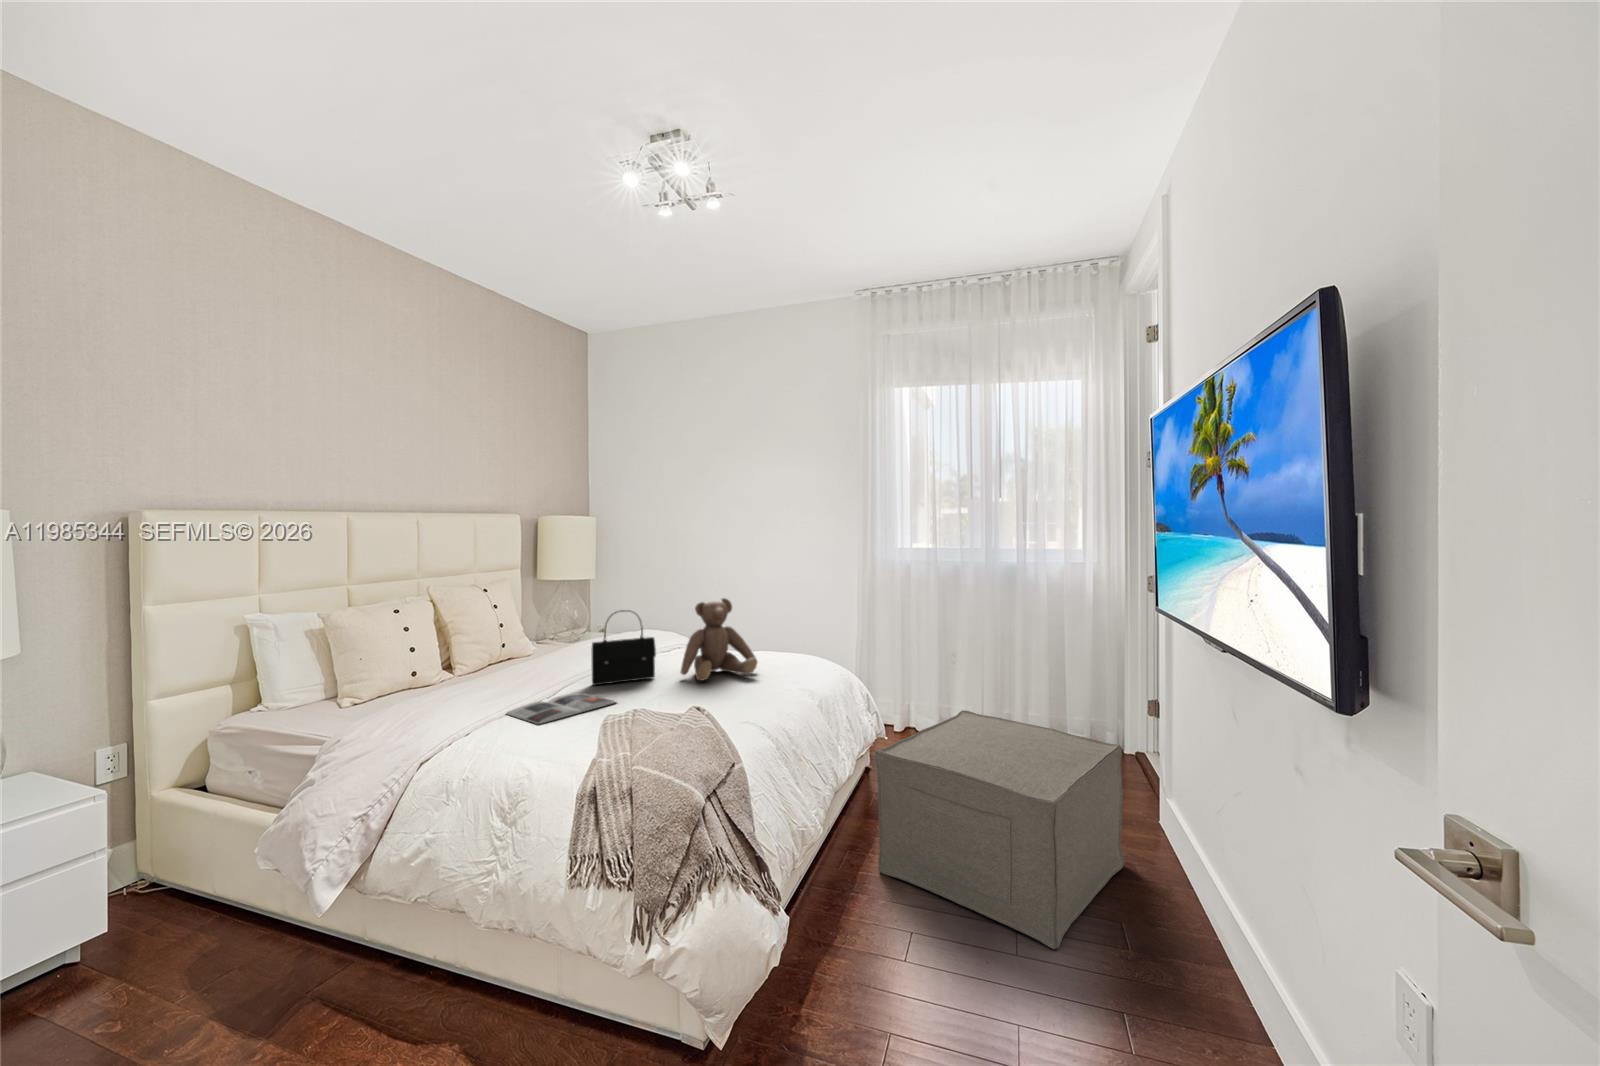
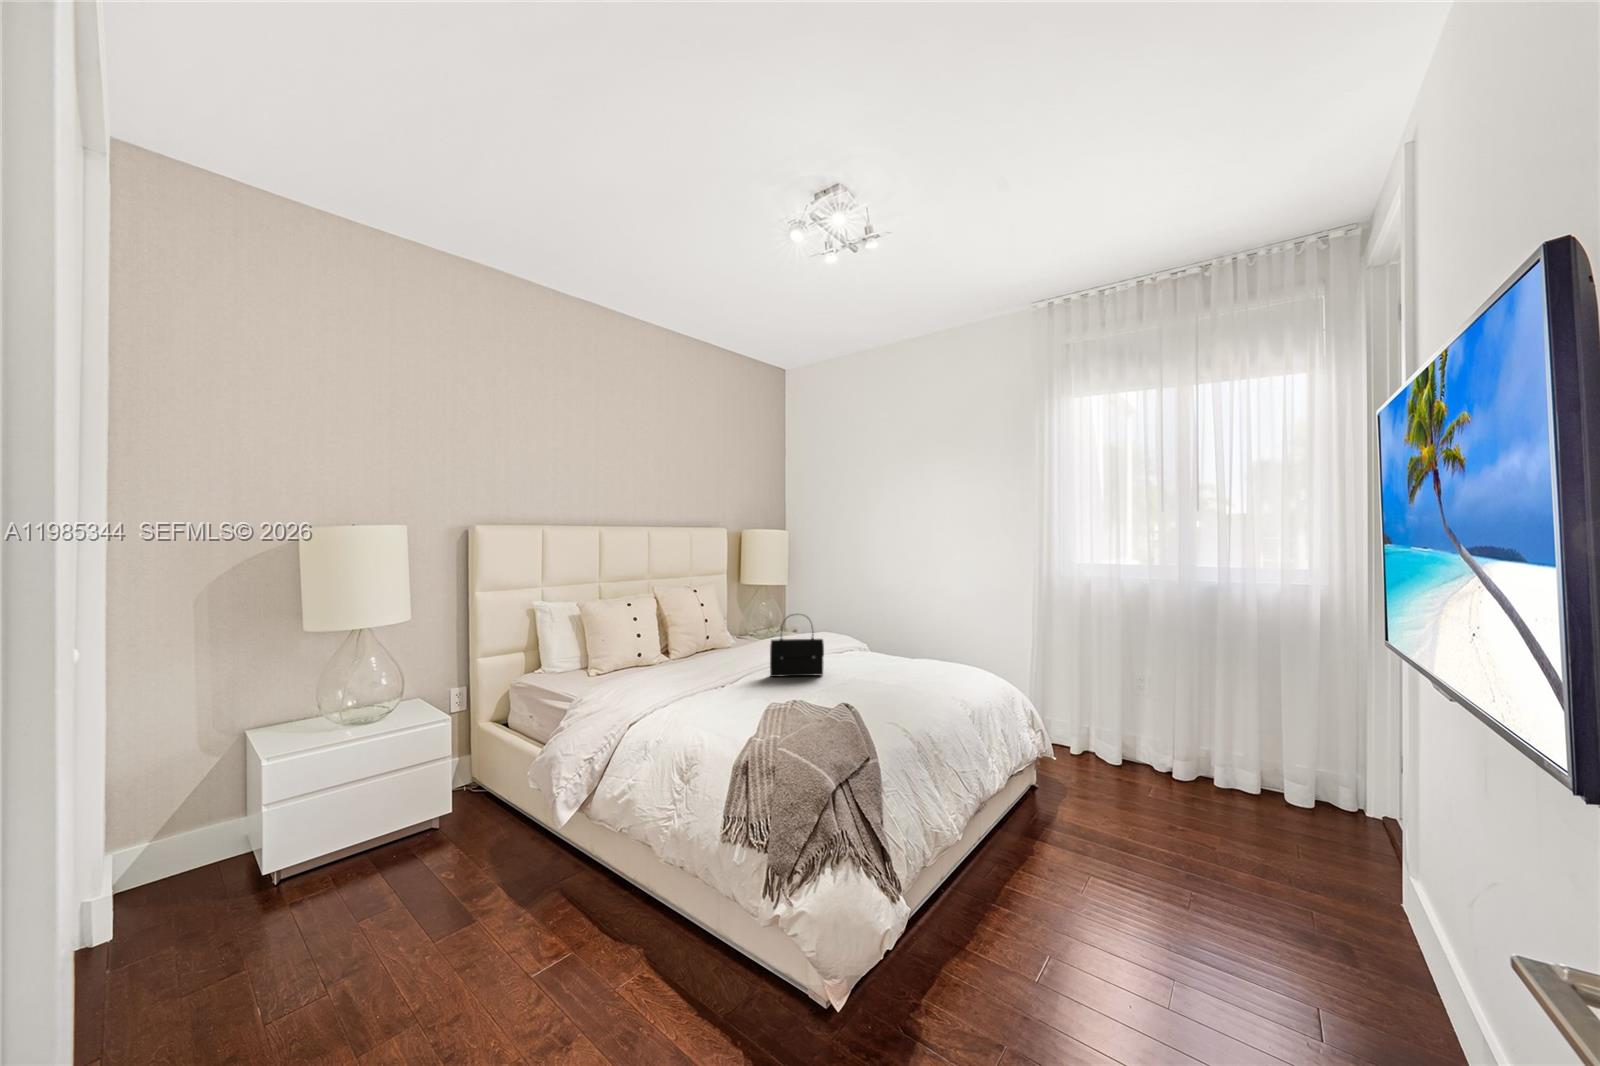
teddy bear: present [680,598,757,681] -> none [844,608,917,681]
magazine: present [506,693,616,724] -> none [697,682,785,704]
ottoman: present [875,710,1124,949] -> none [1022,738,1331,1013]

